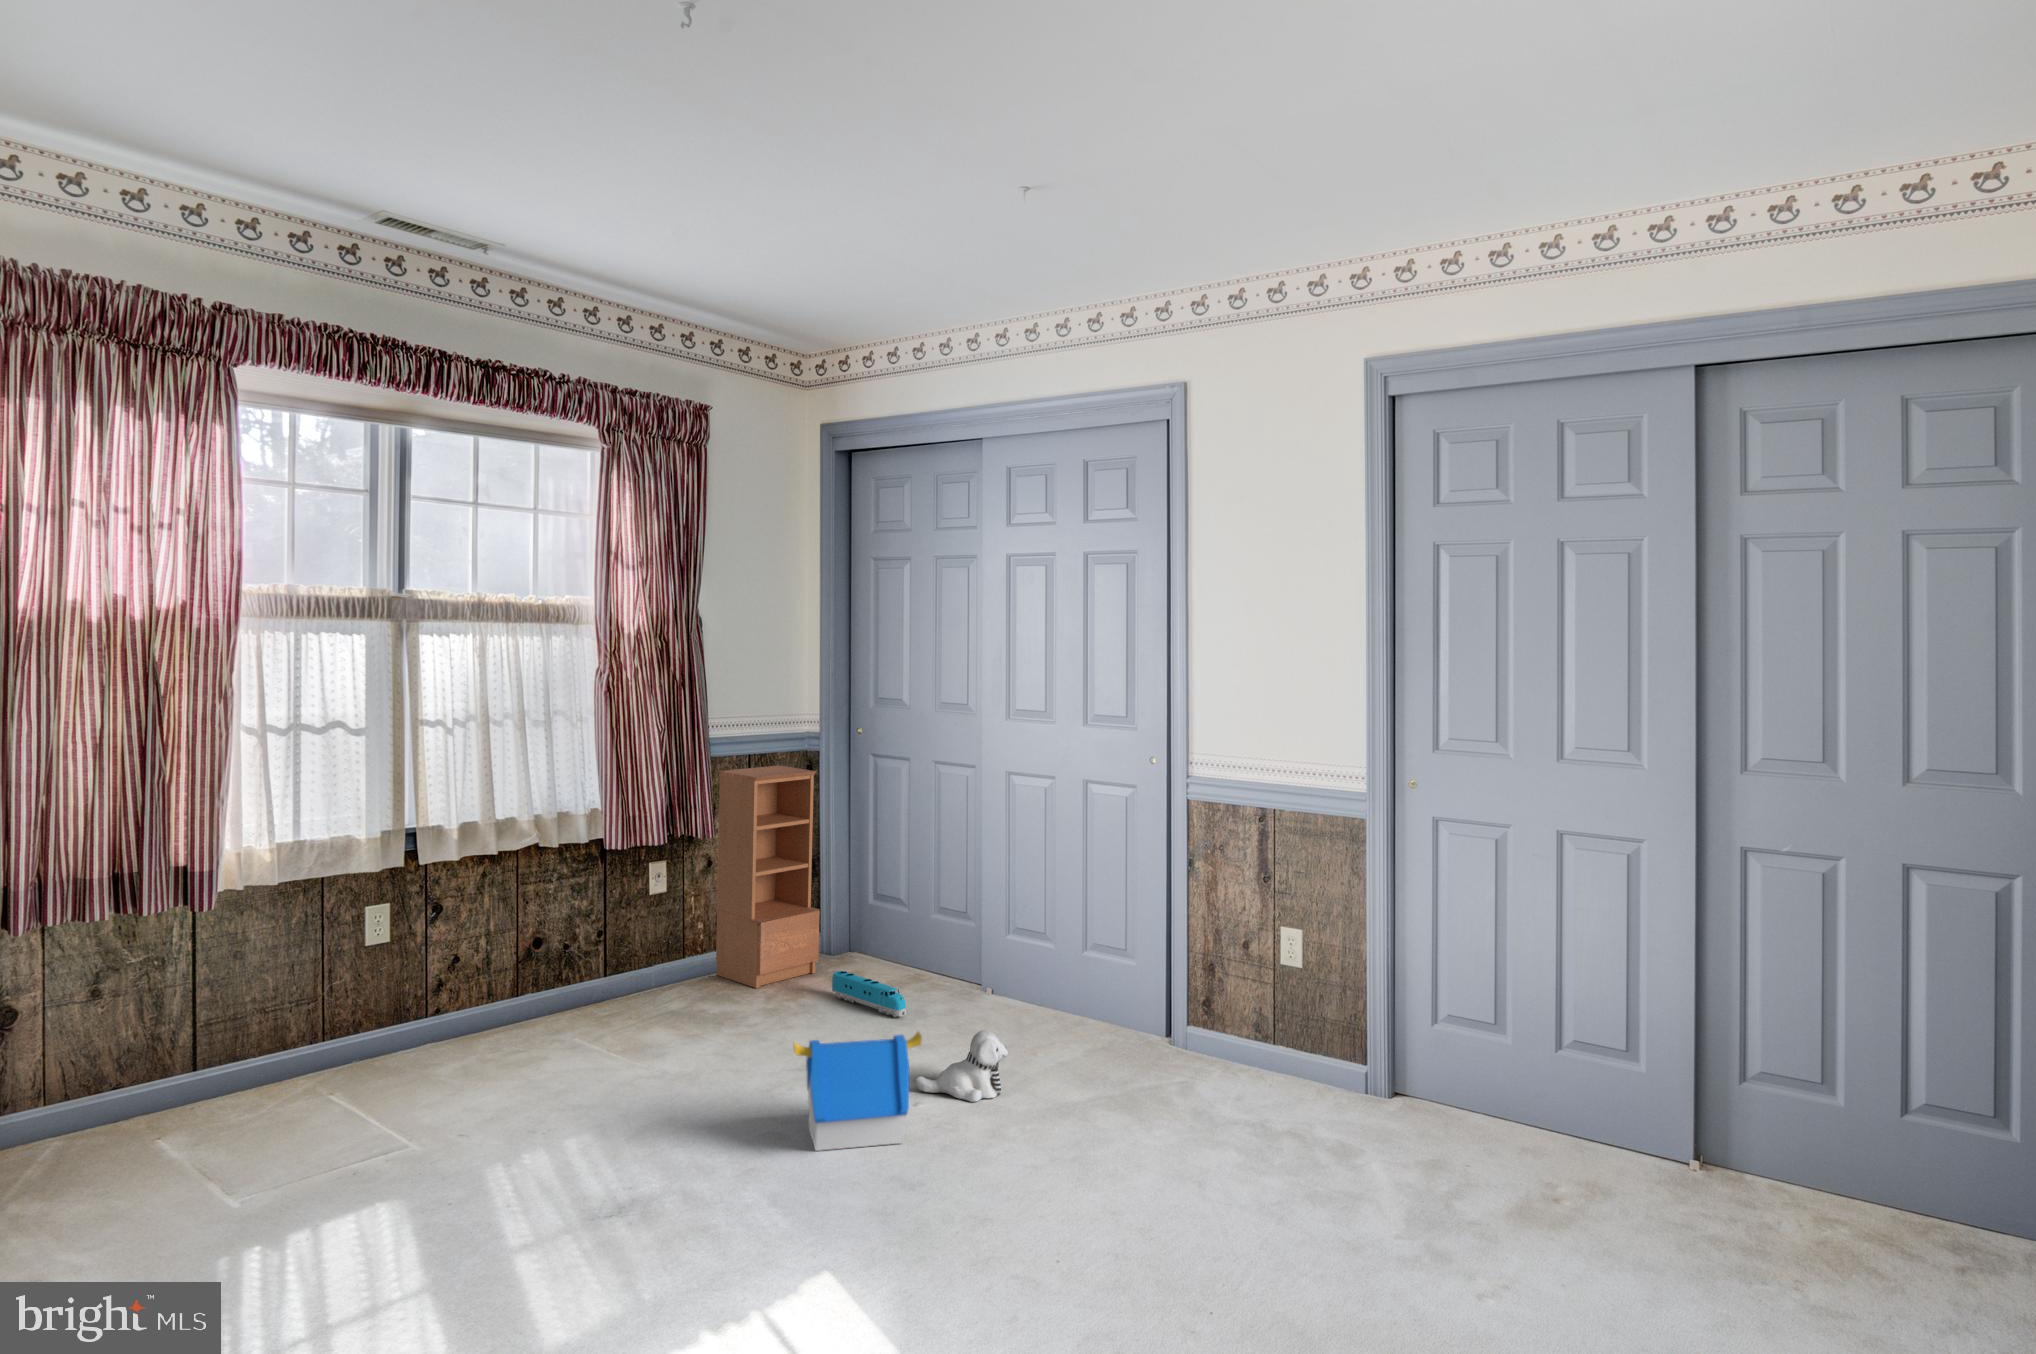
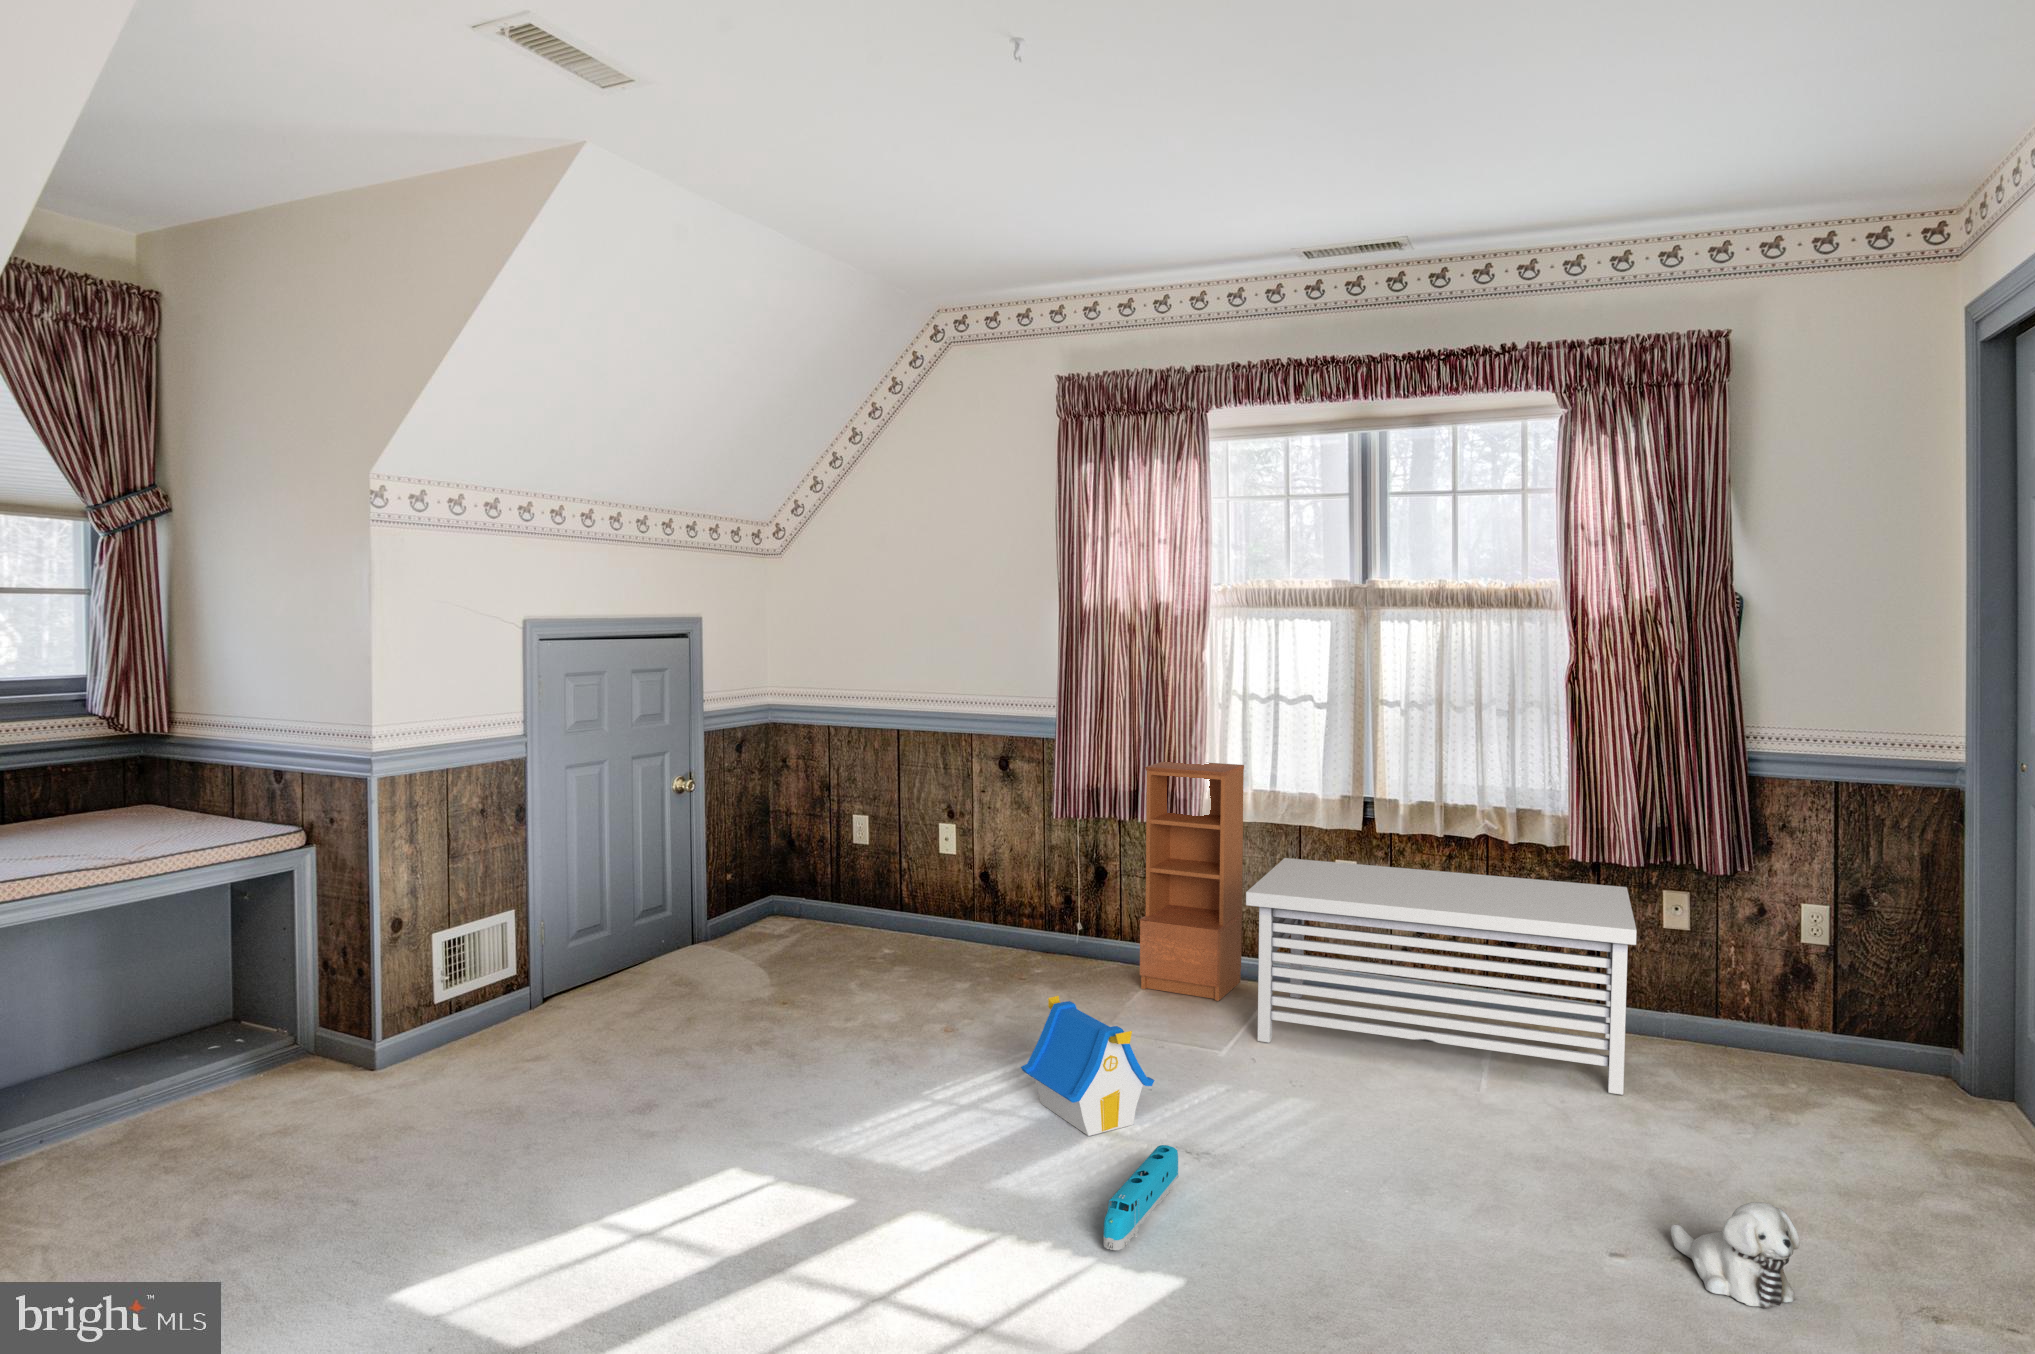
bookcase: present [716,765,820,988] -> present [1140,762,1244,1001]
storage bench: none [318,866,735,1122] -> present [1246,858,1637,1095]
toy train: present [832,971,906,1017] -> present [1103,1145,1178,1250]
toy house: present [794,1032,922,1151] -> present [1021,996,1154,1136]

